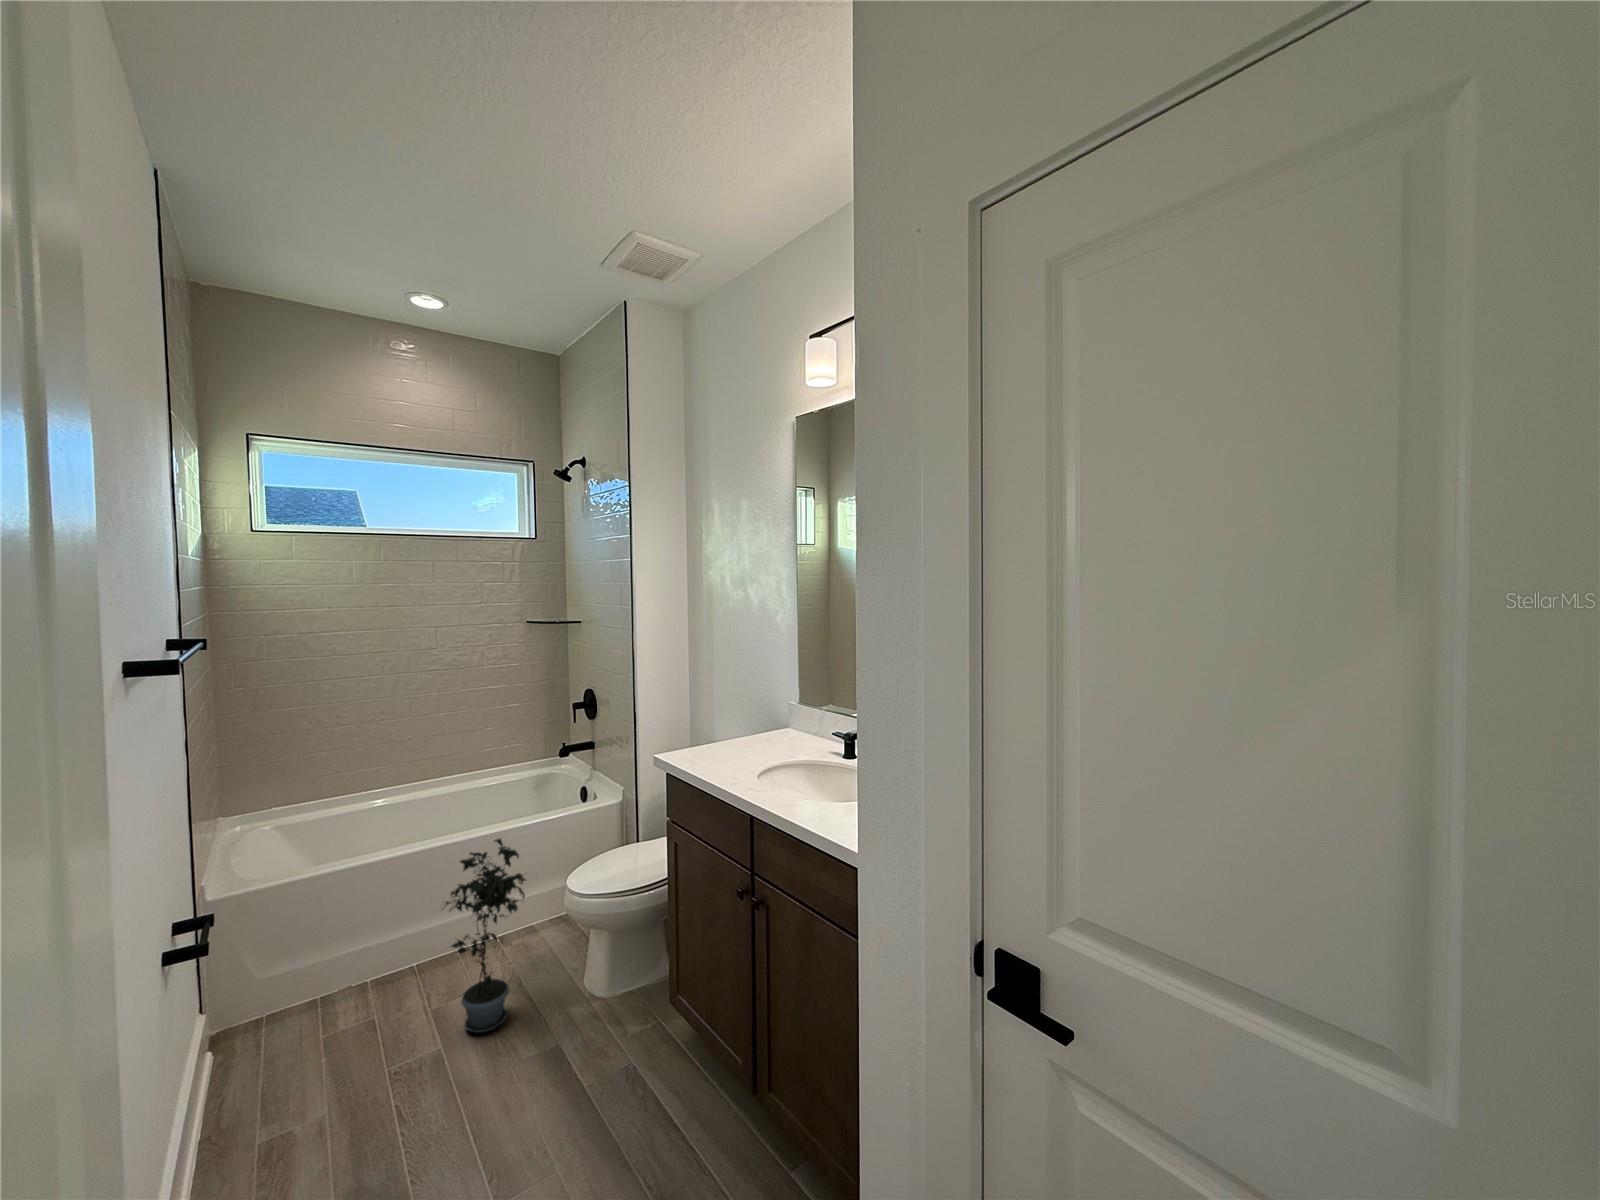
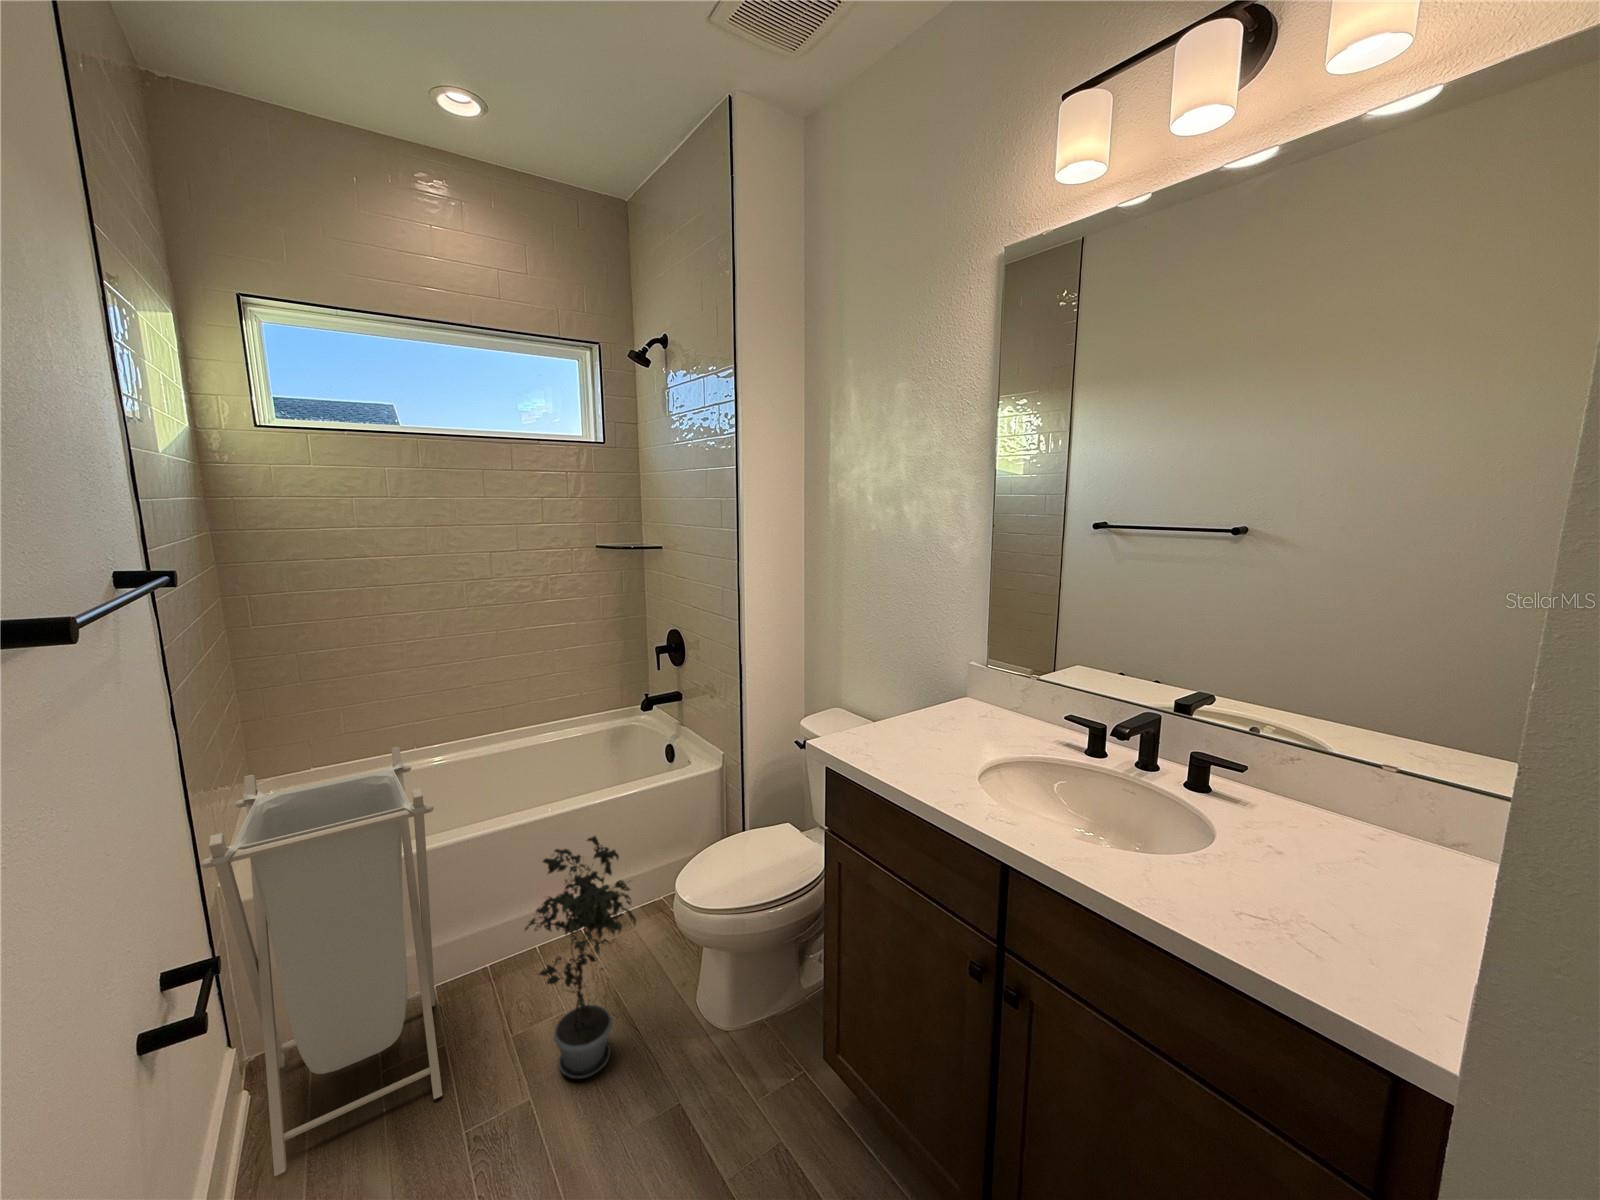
laundry hamper: none [202,776,376,1102] -> present [201,747,442,1176]

